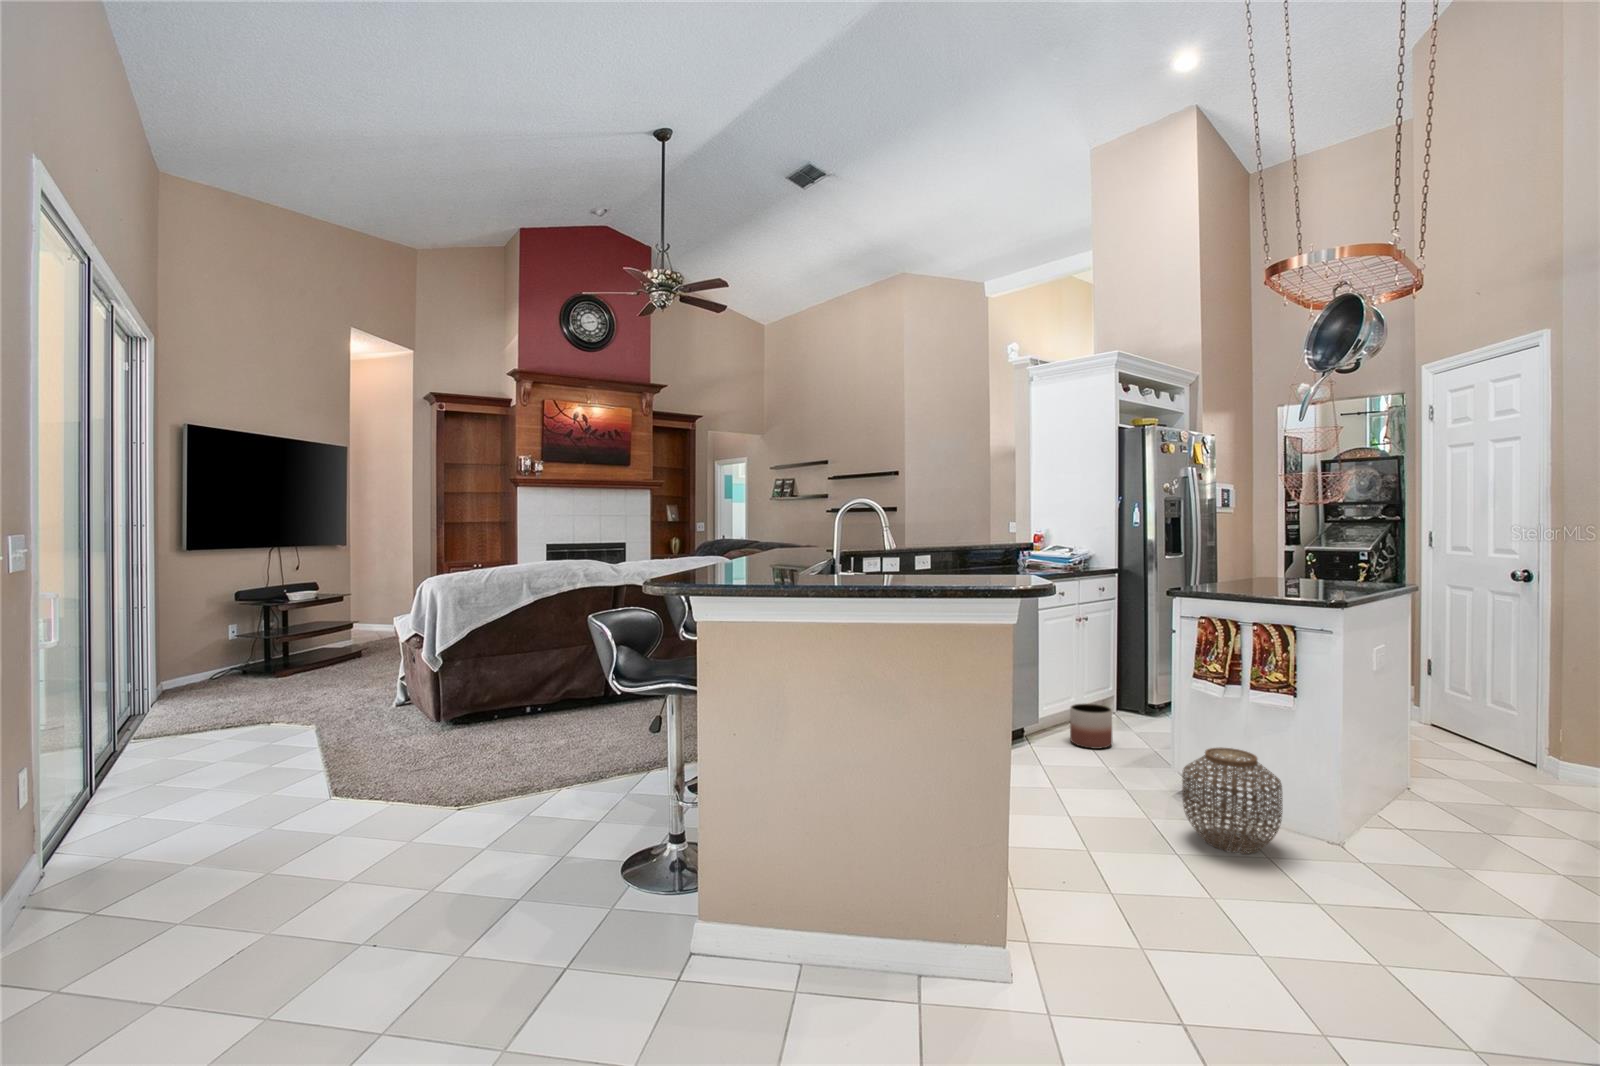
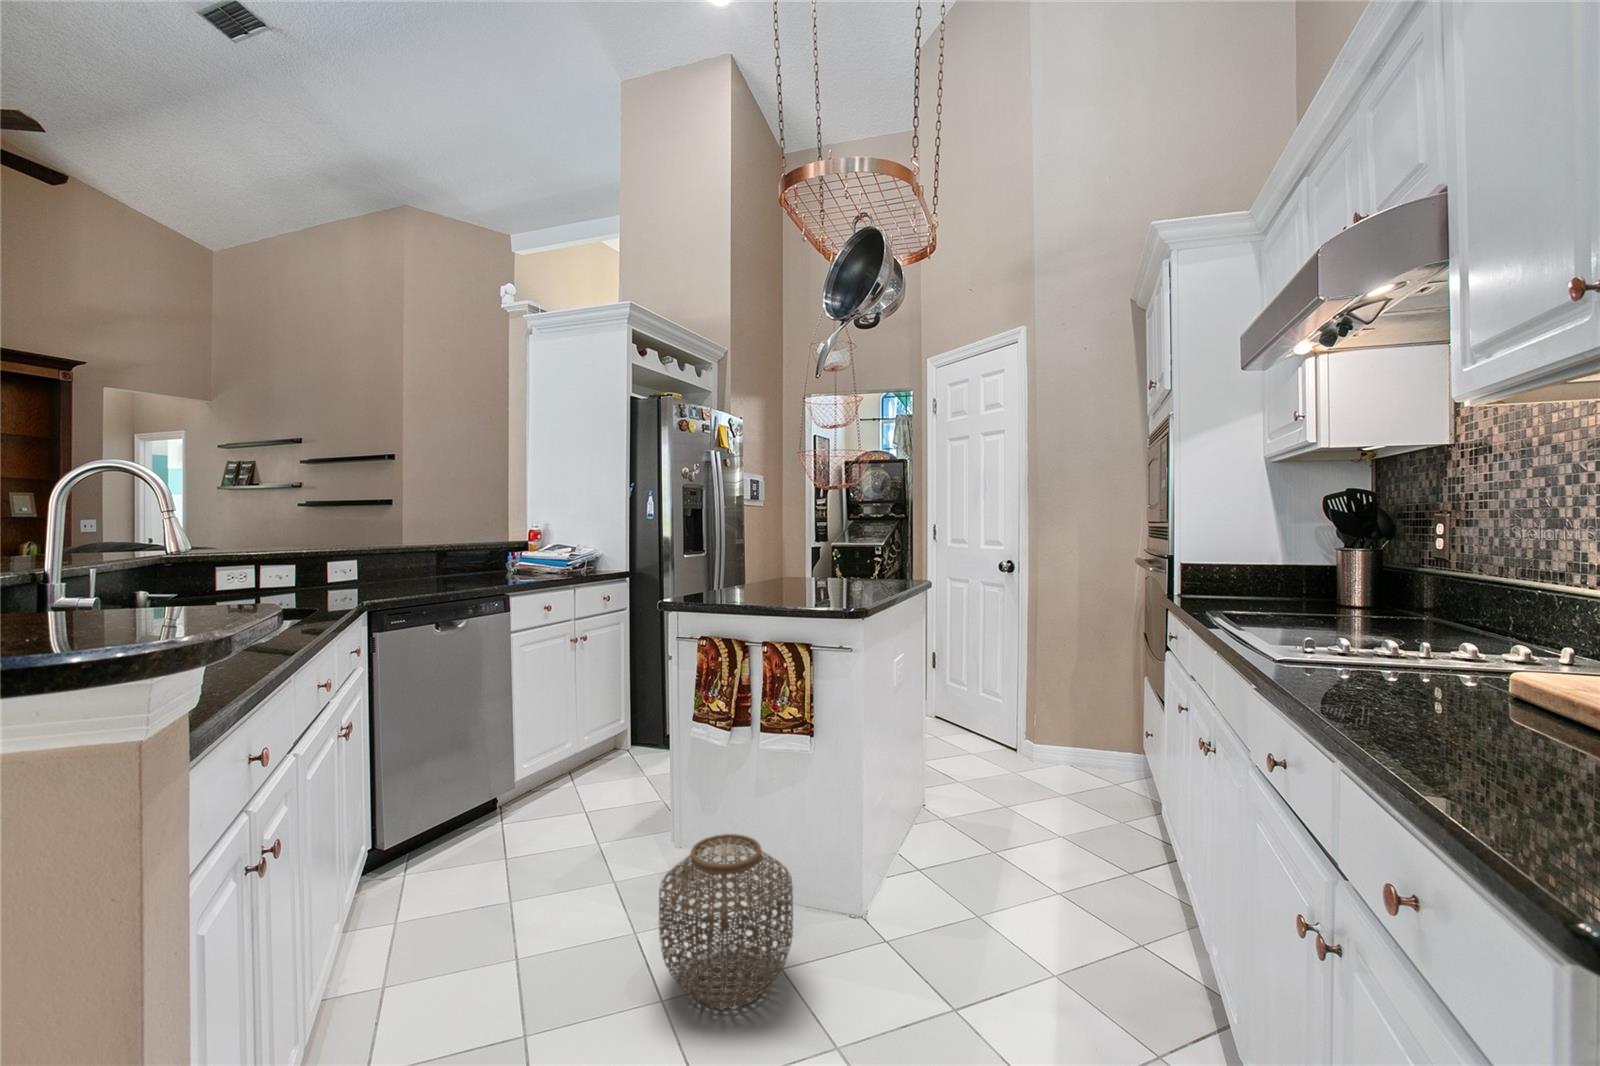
planter: present [1070,704,1112,749] -> none [555,754,611,820]

